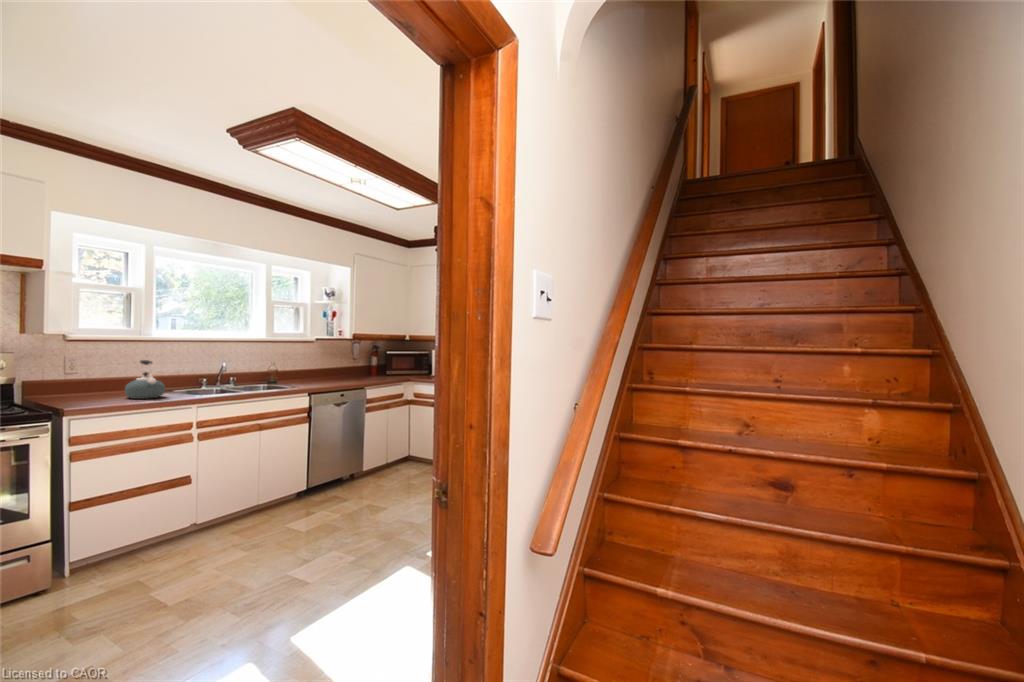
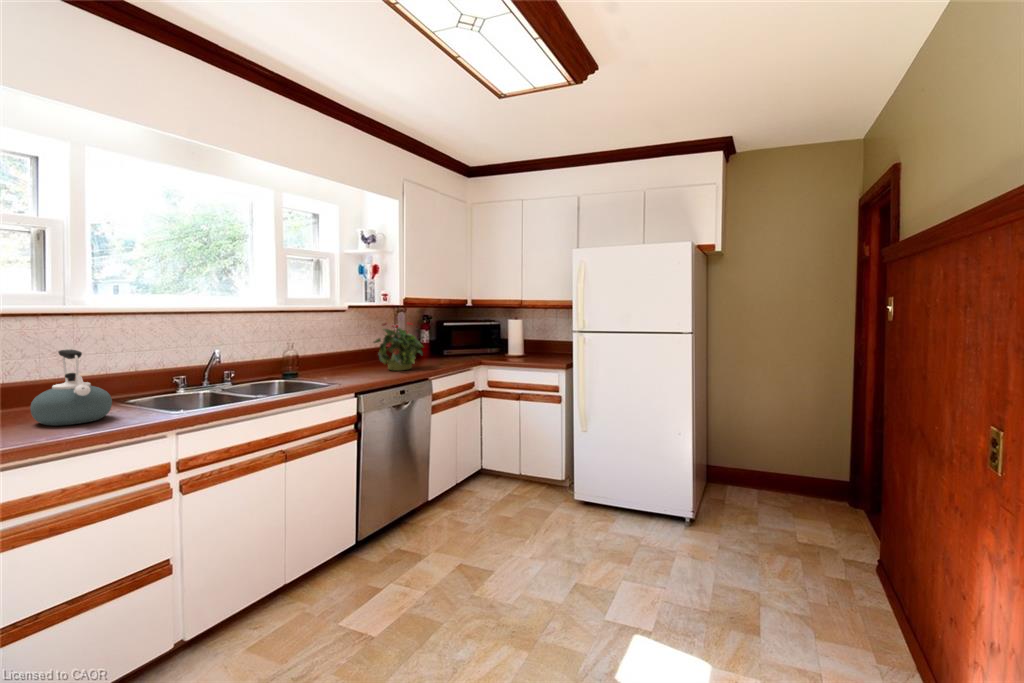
potted plant: none [328,350,363,382] -> present [374,323,423,371]

